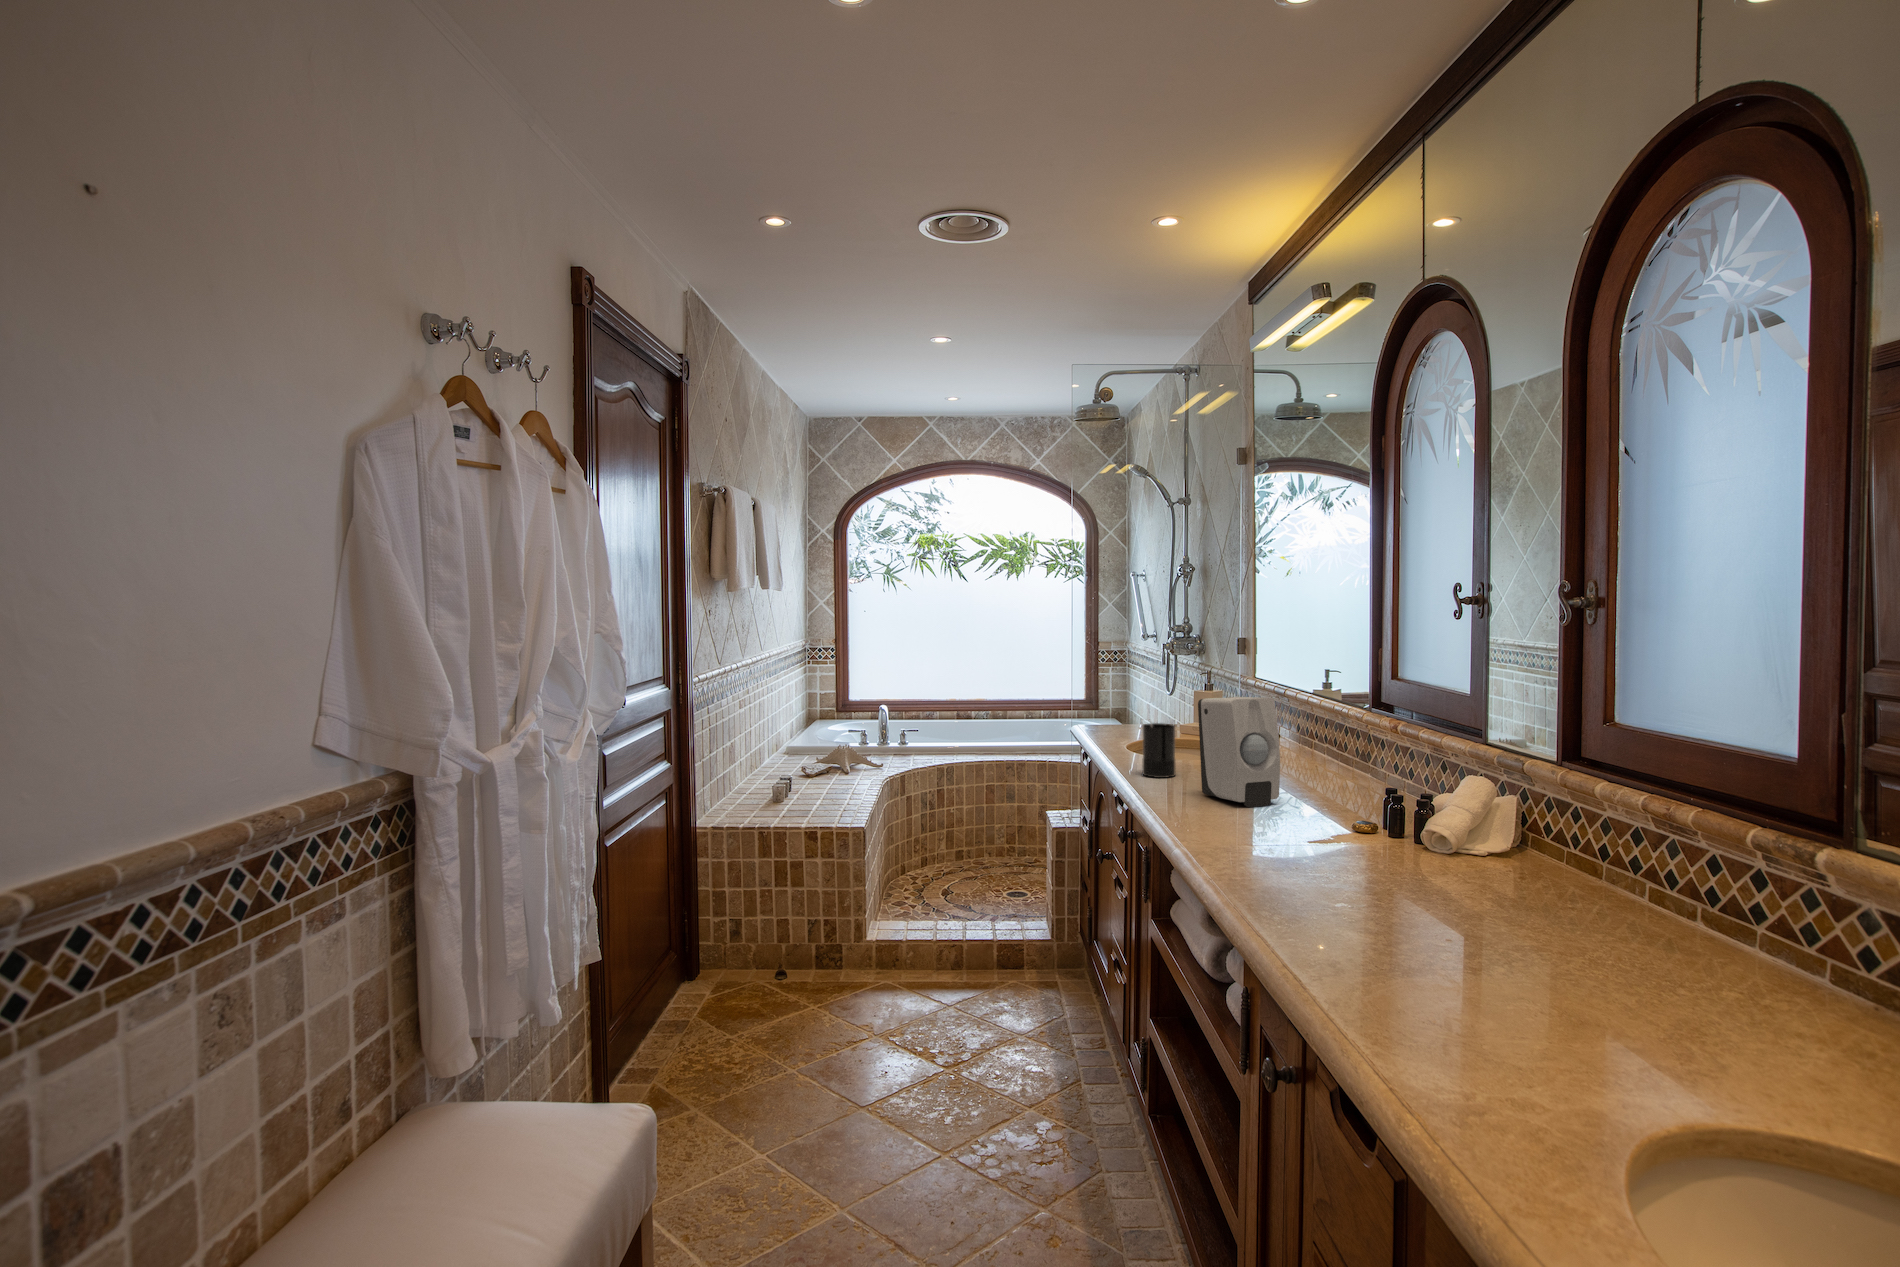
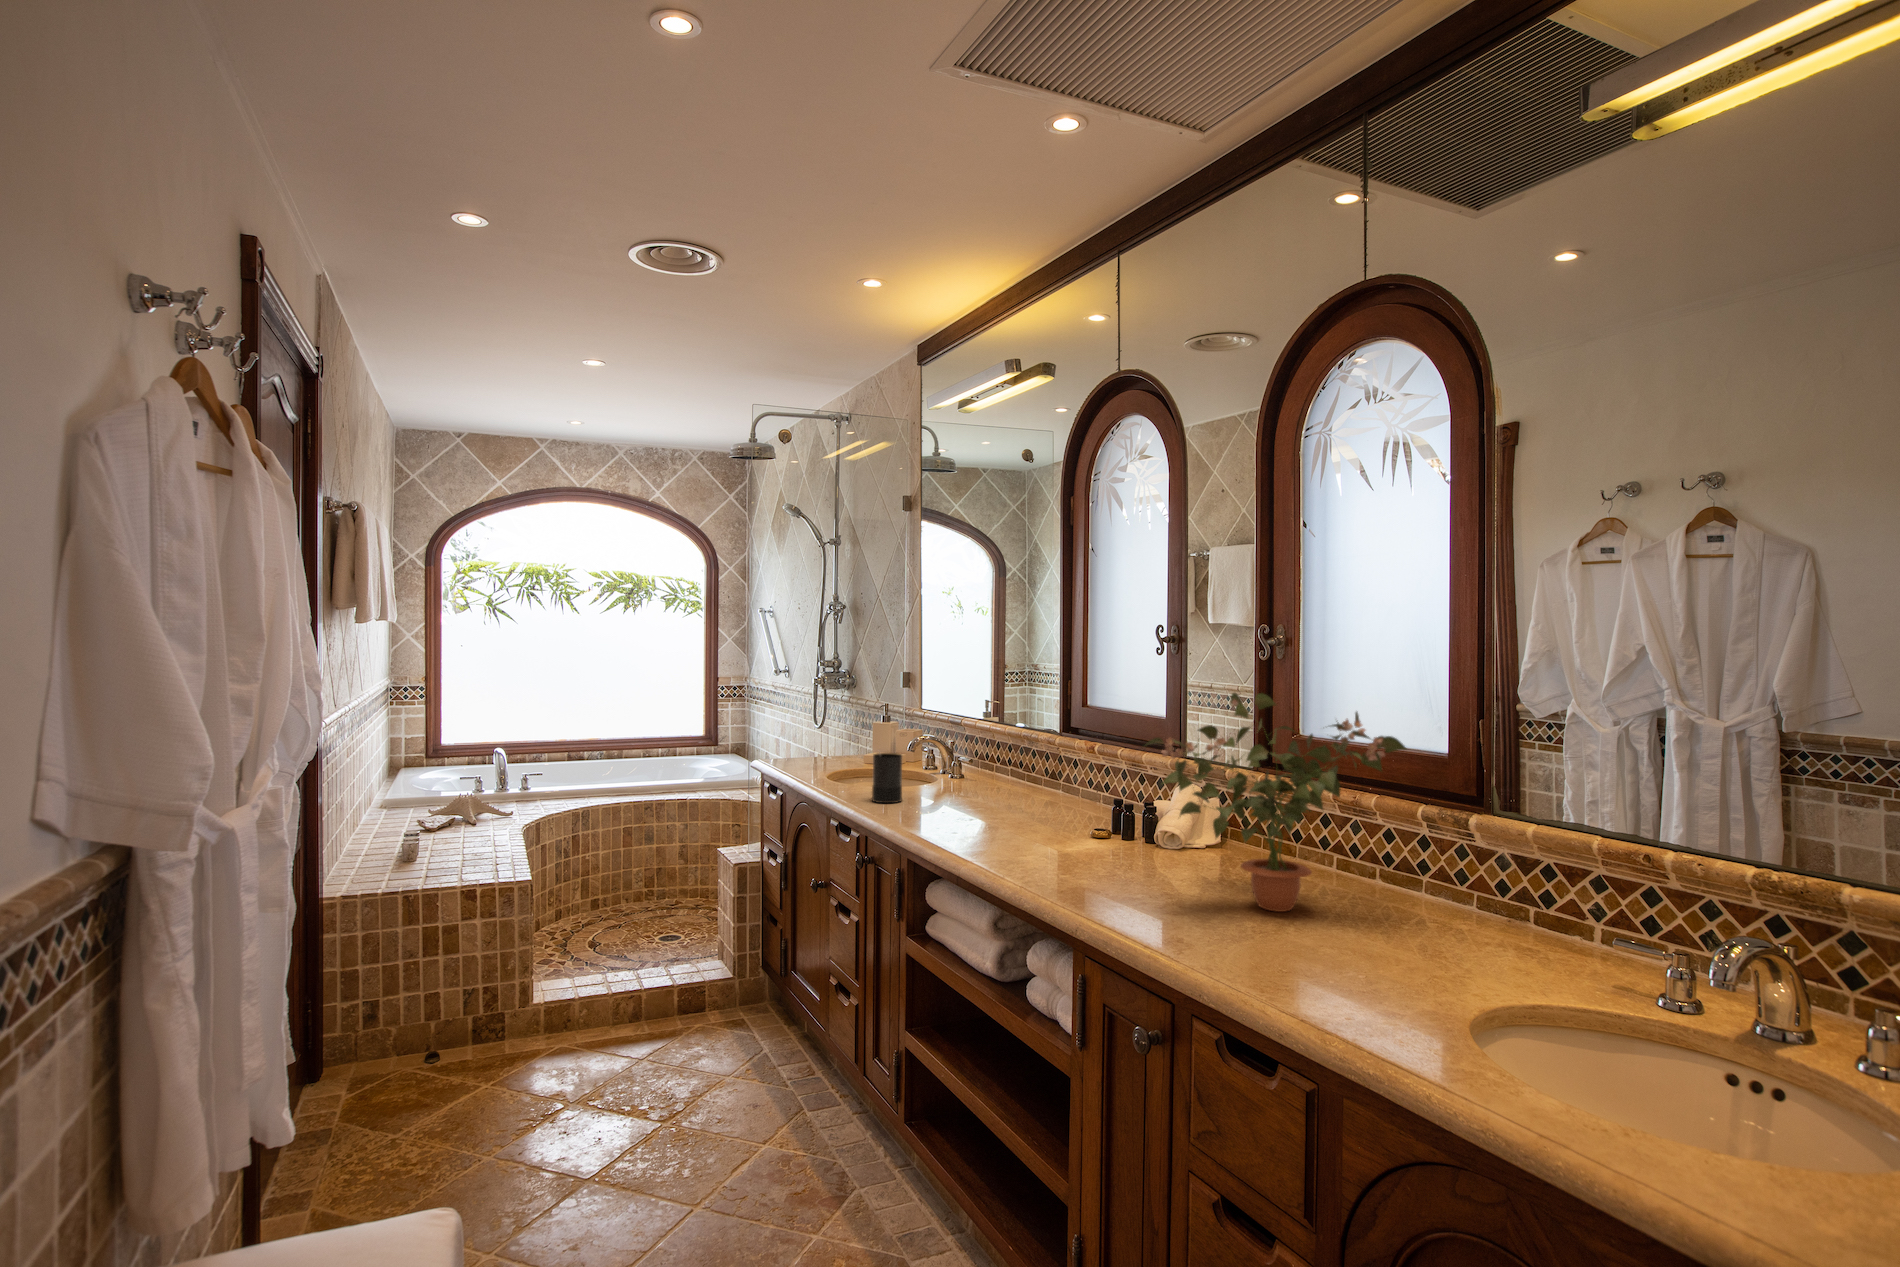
potted plant: none [1320,660,1676,946] -> present [1146,693,1406,912]
soap dispenser: present [1198,697,1280,807] -> none [941,727,1015,823]

